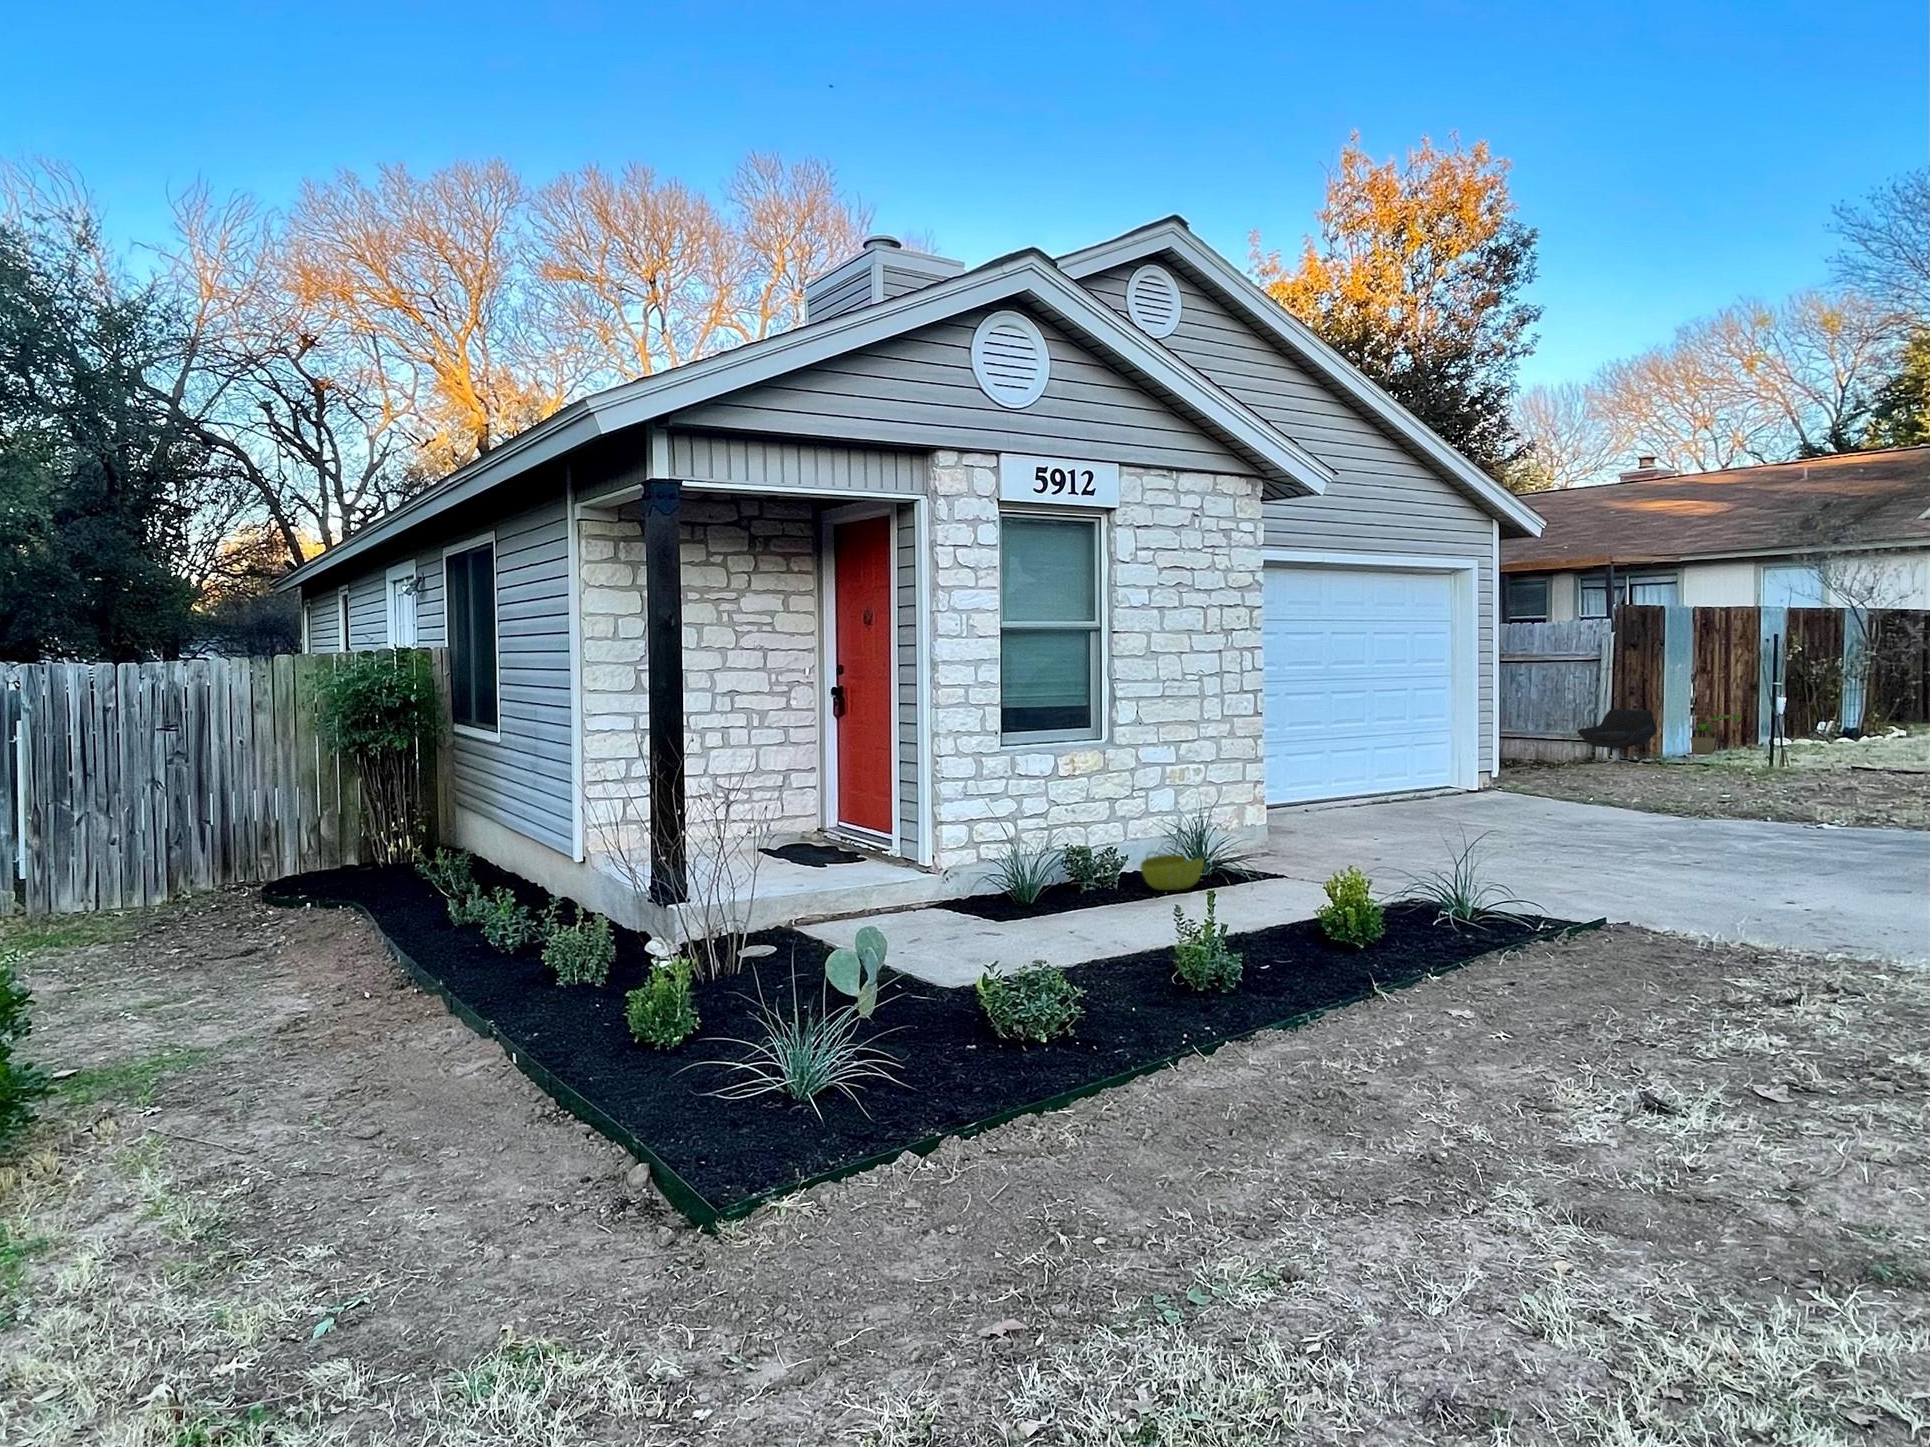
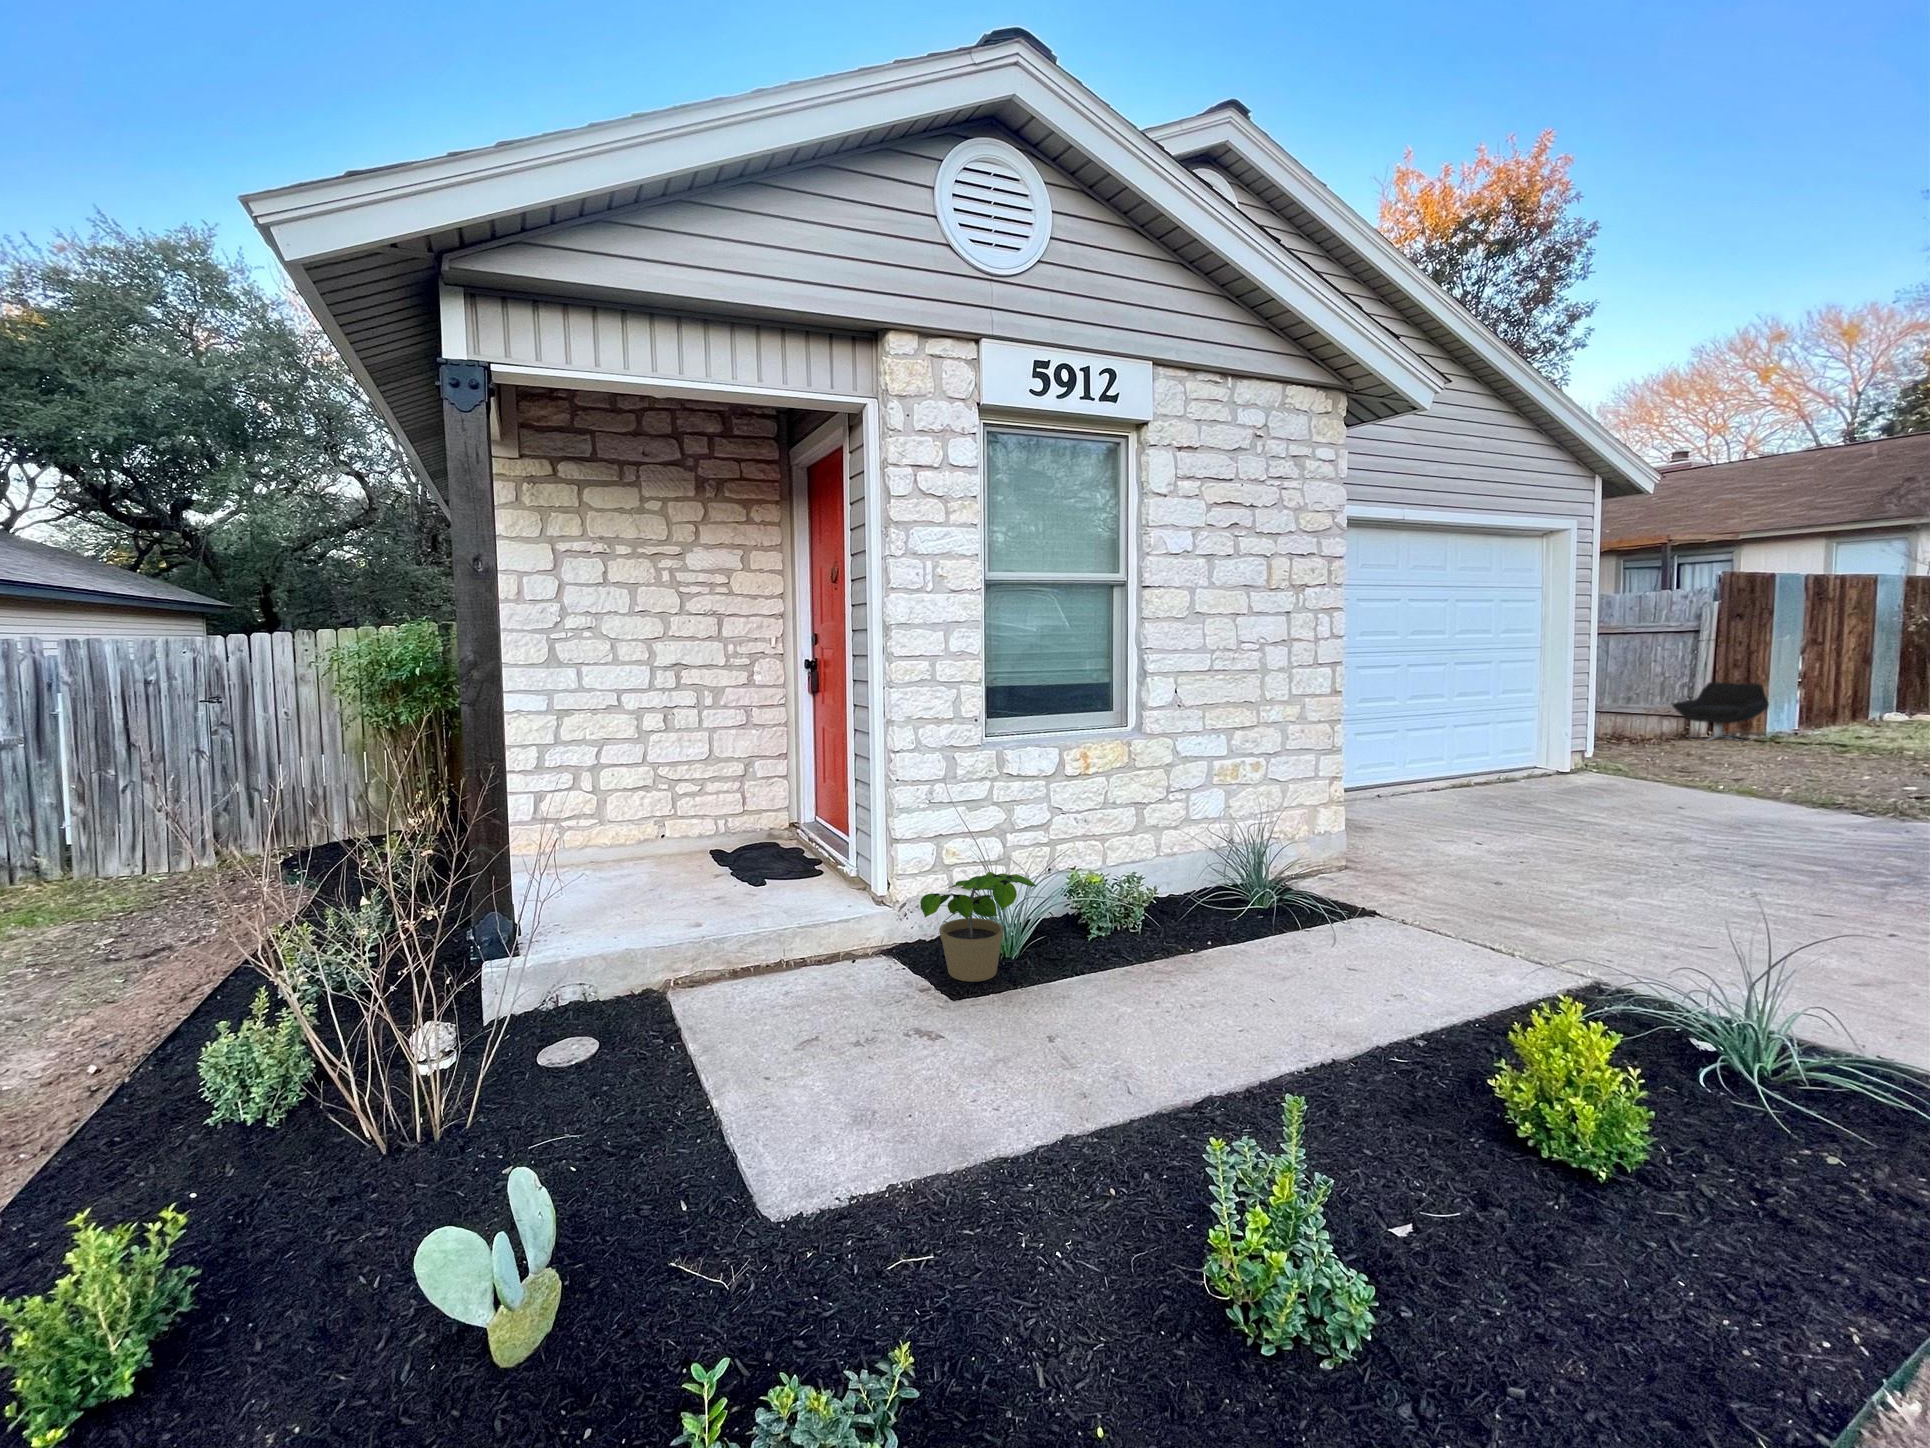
potted plant: present [1690,715,1740,754] -> present [920,872,1037,982]
basket: present [1140,852,1204,890] -> none [1178,870,1265,927]

